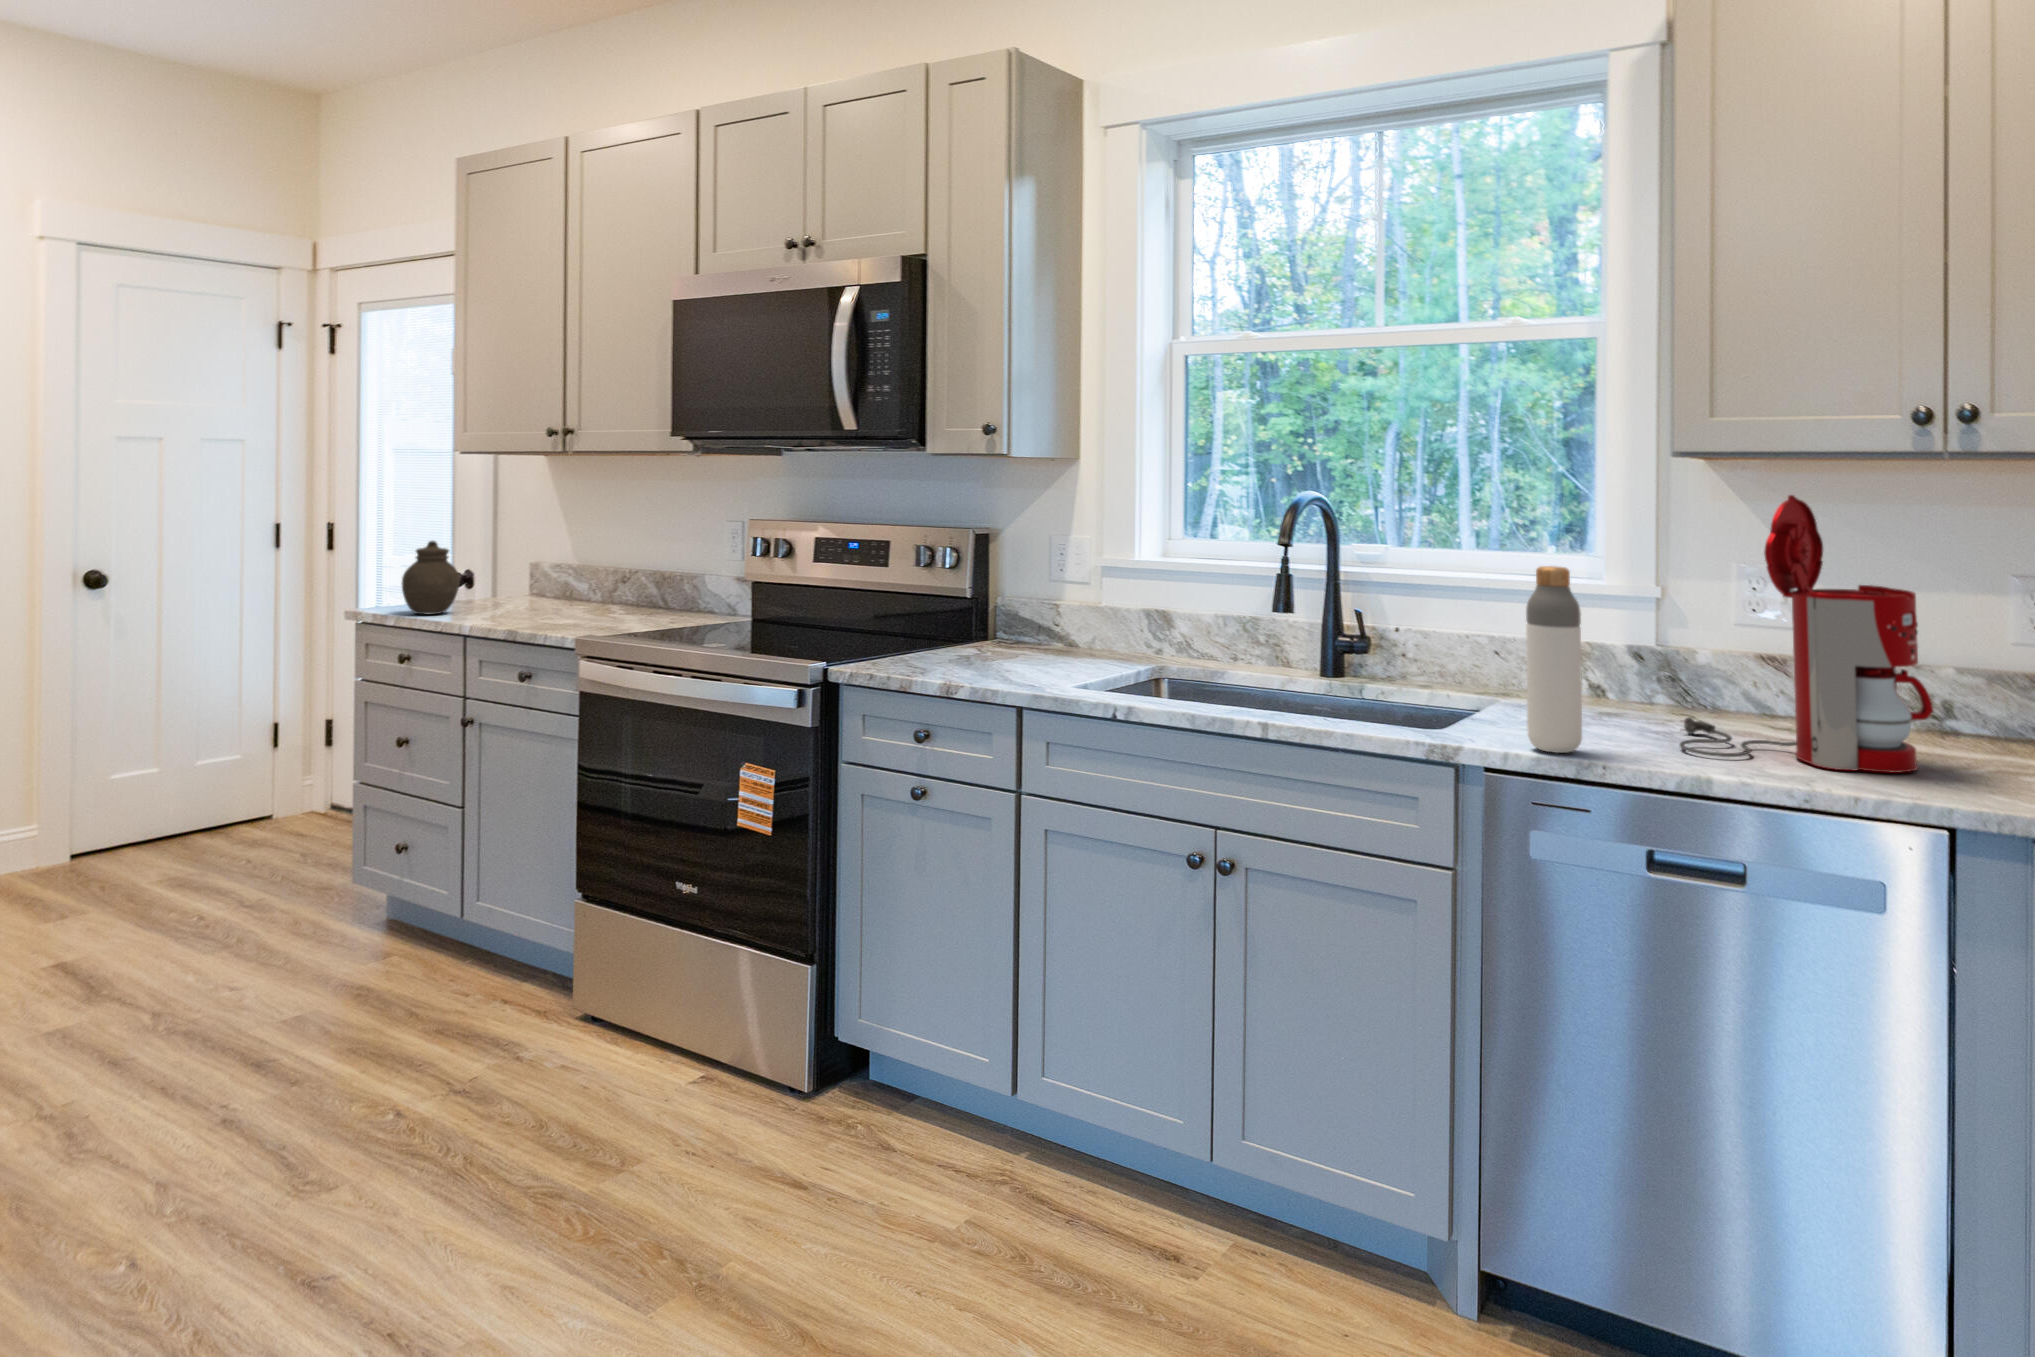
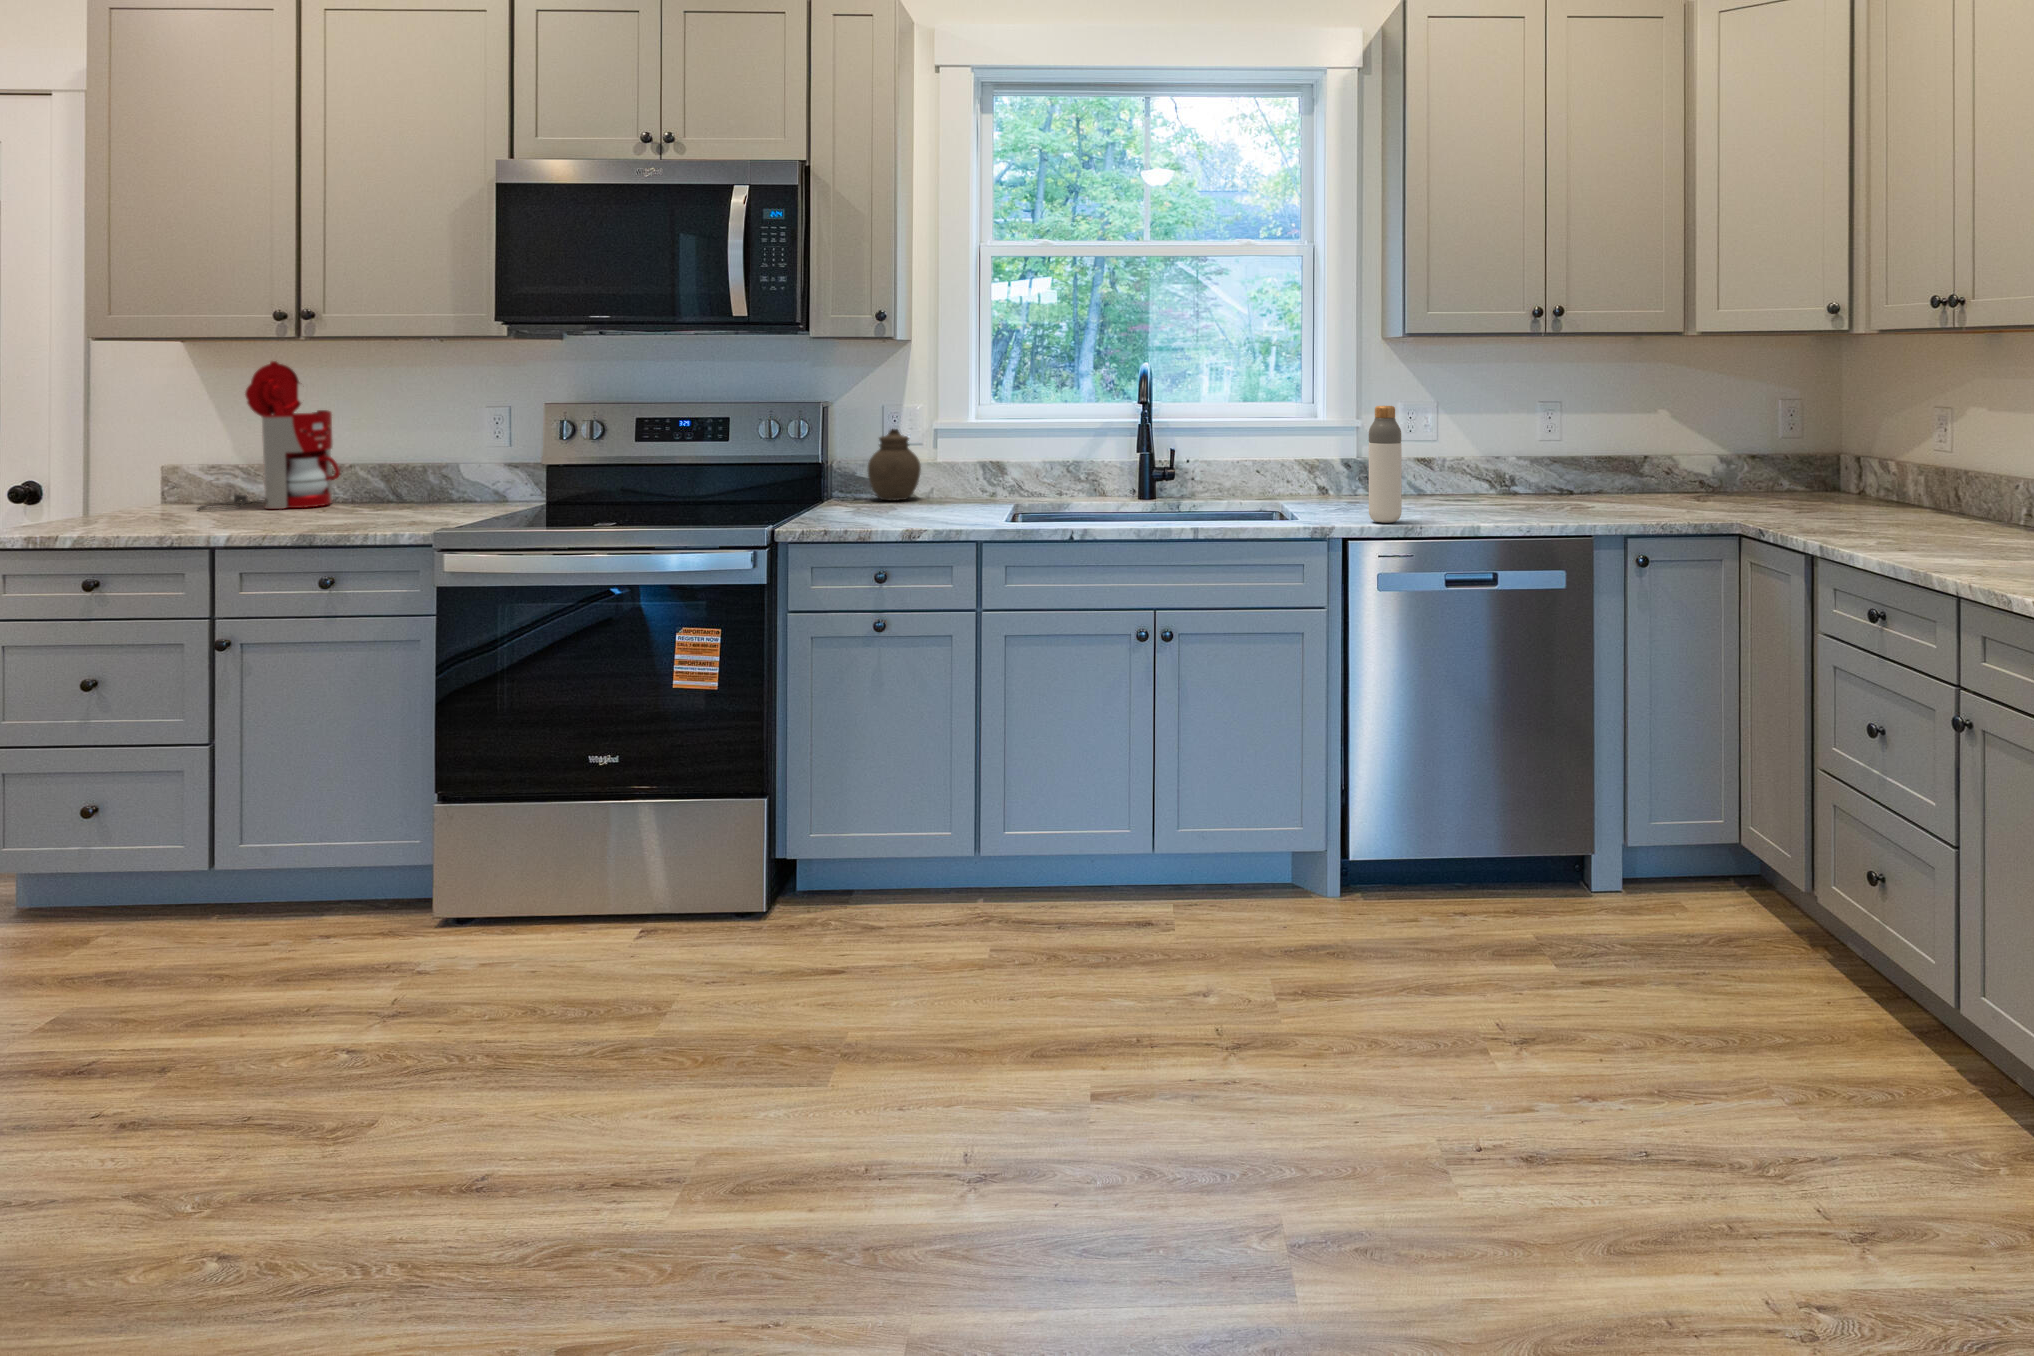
coffee maker: present [1679,495,1933,773] -> present [198,361,340,510]
jar: present [402,541,460,615] -> present [868,429,921,500]

